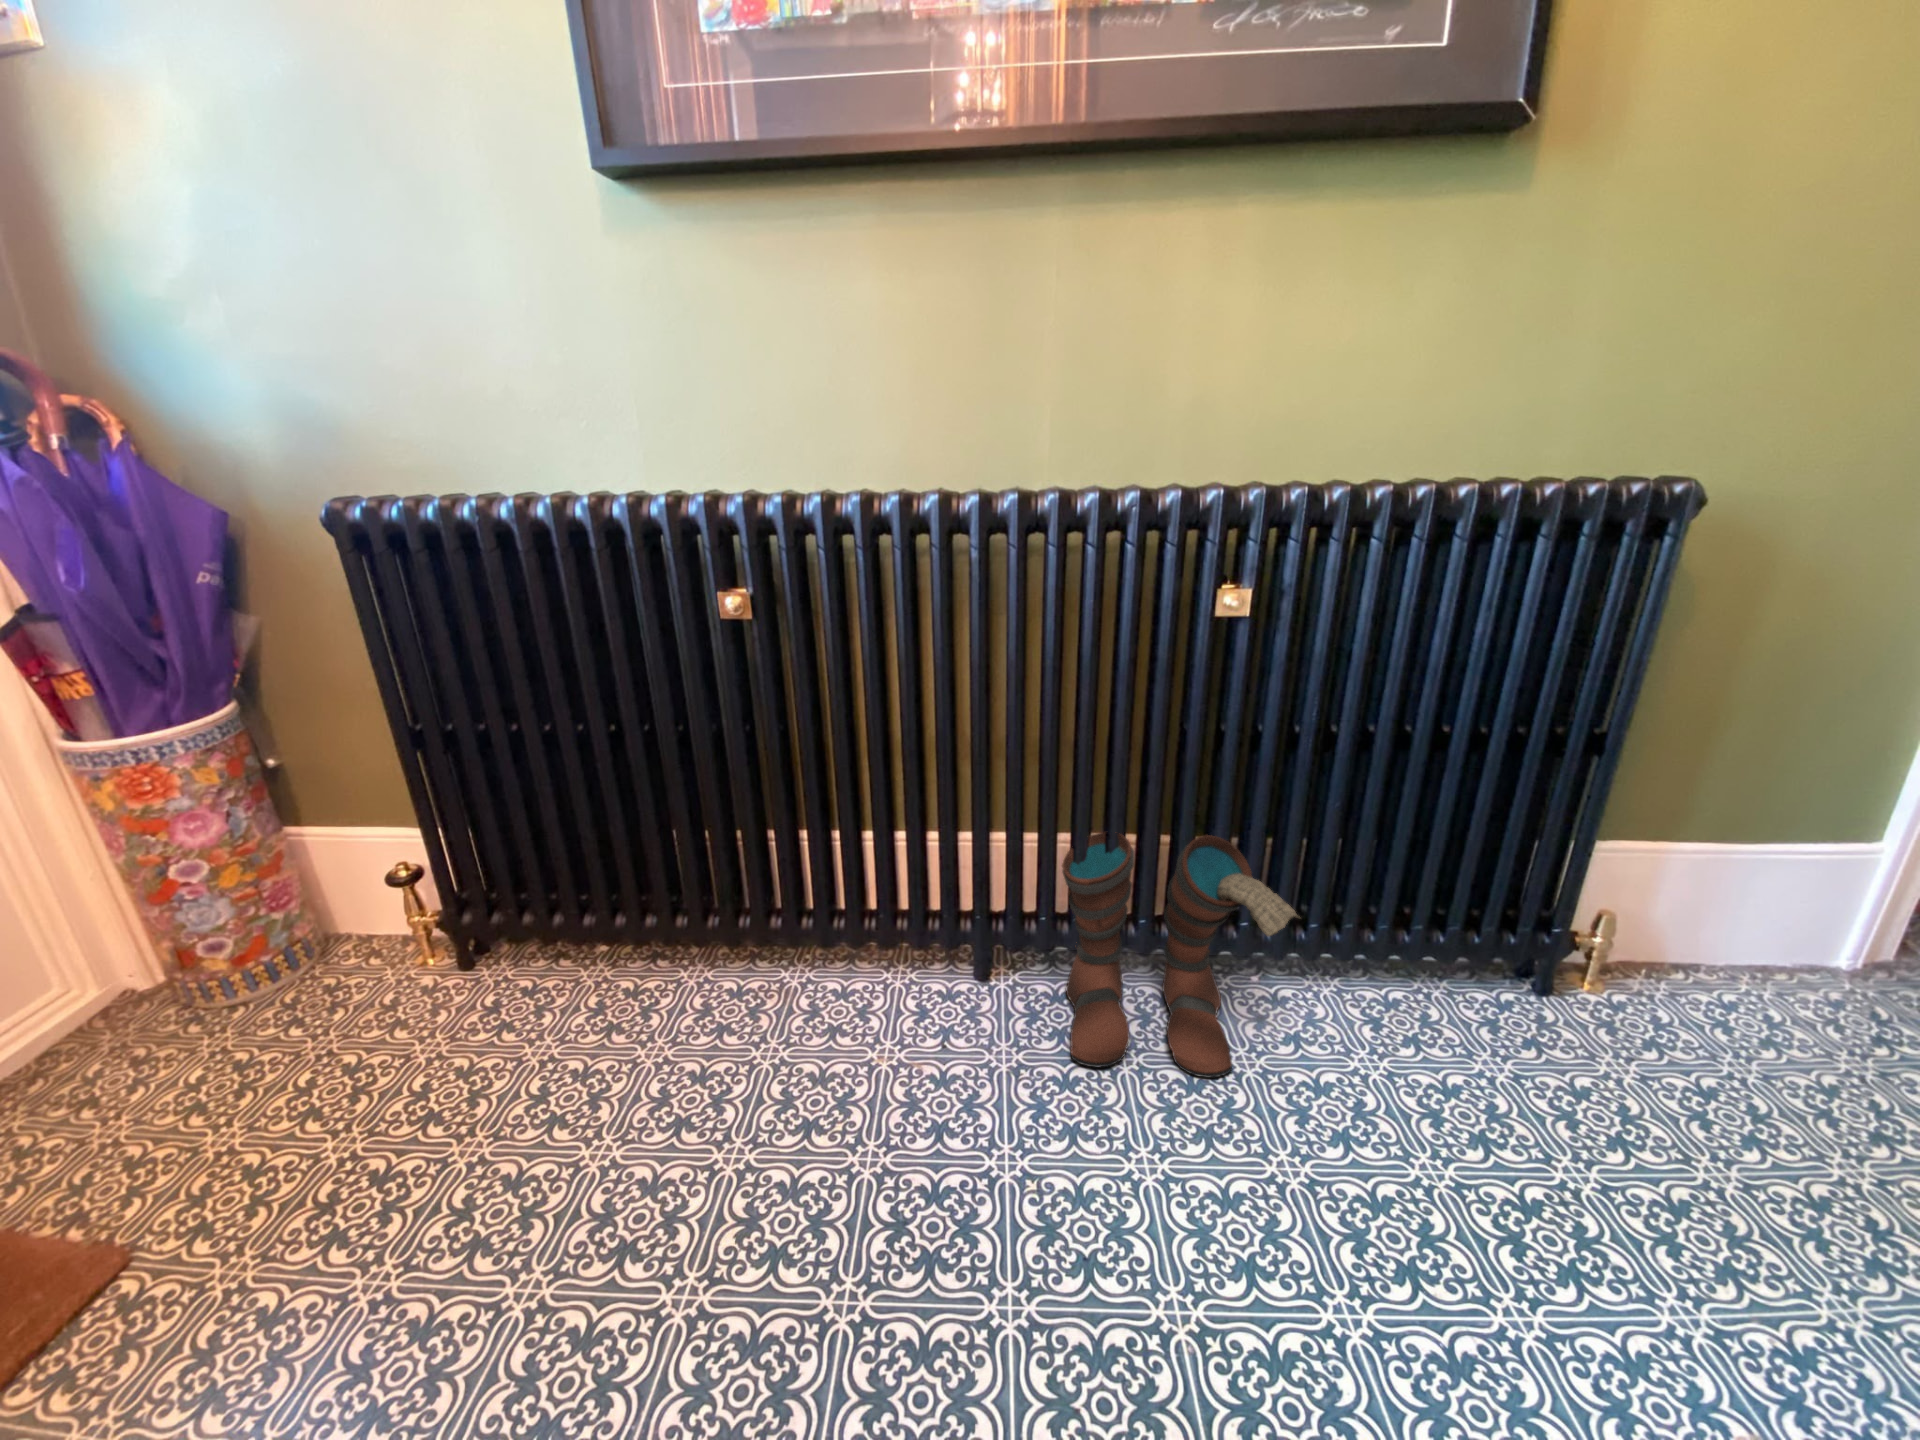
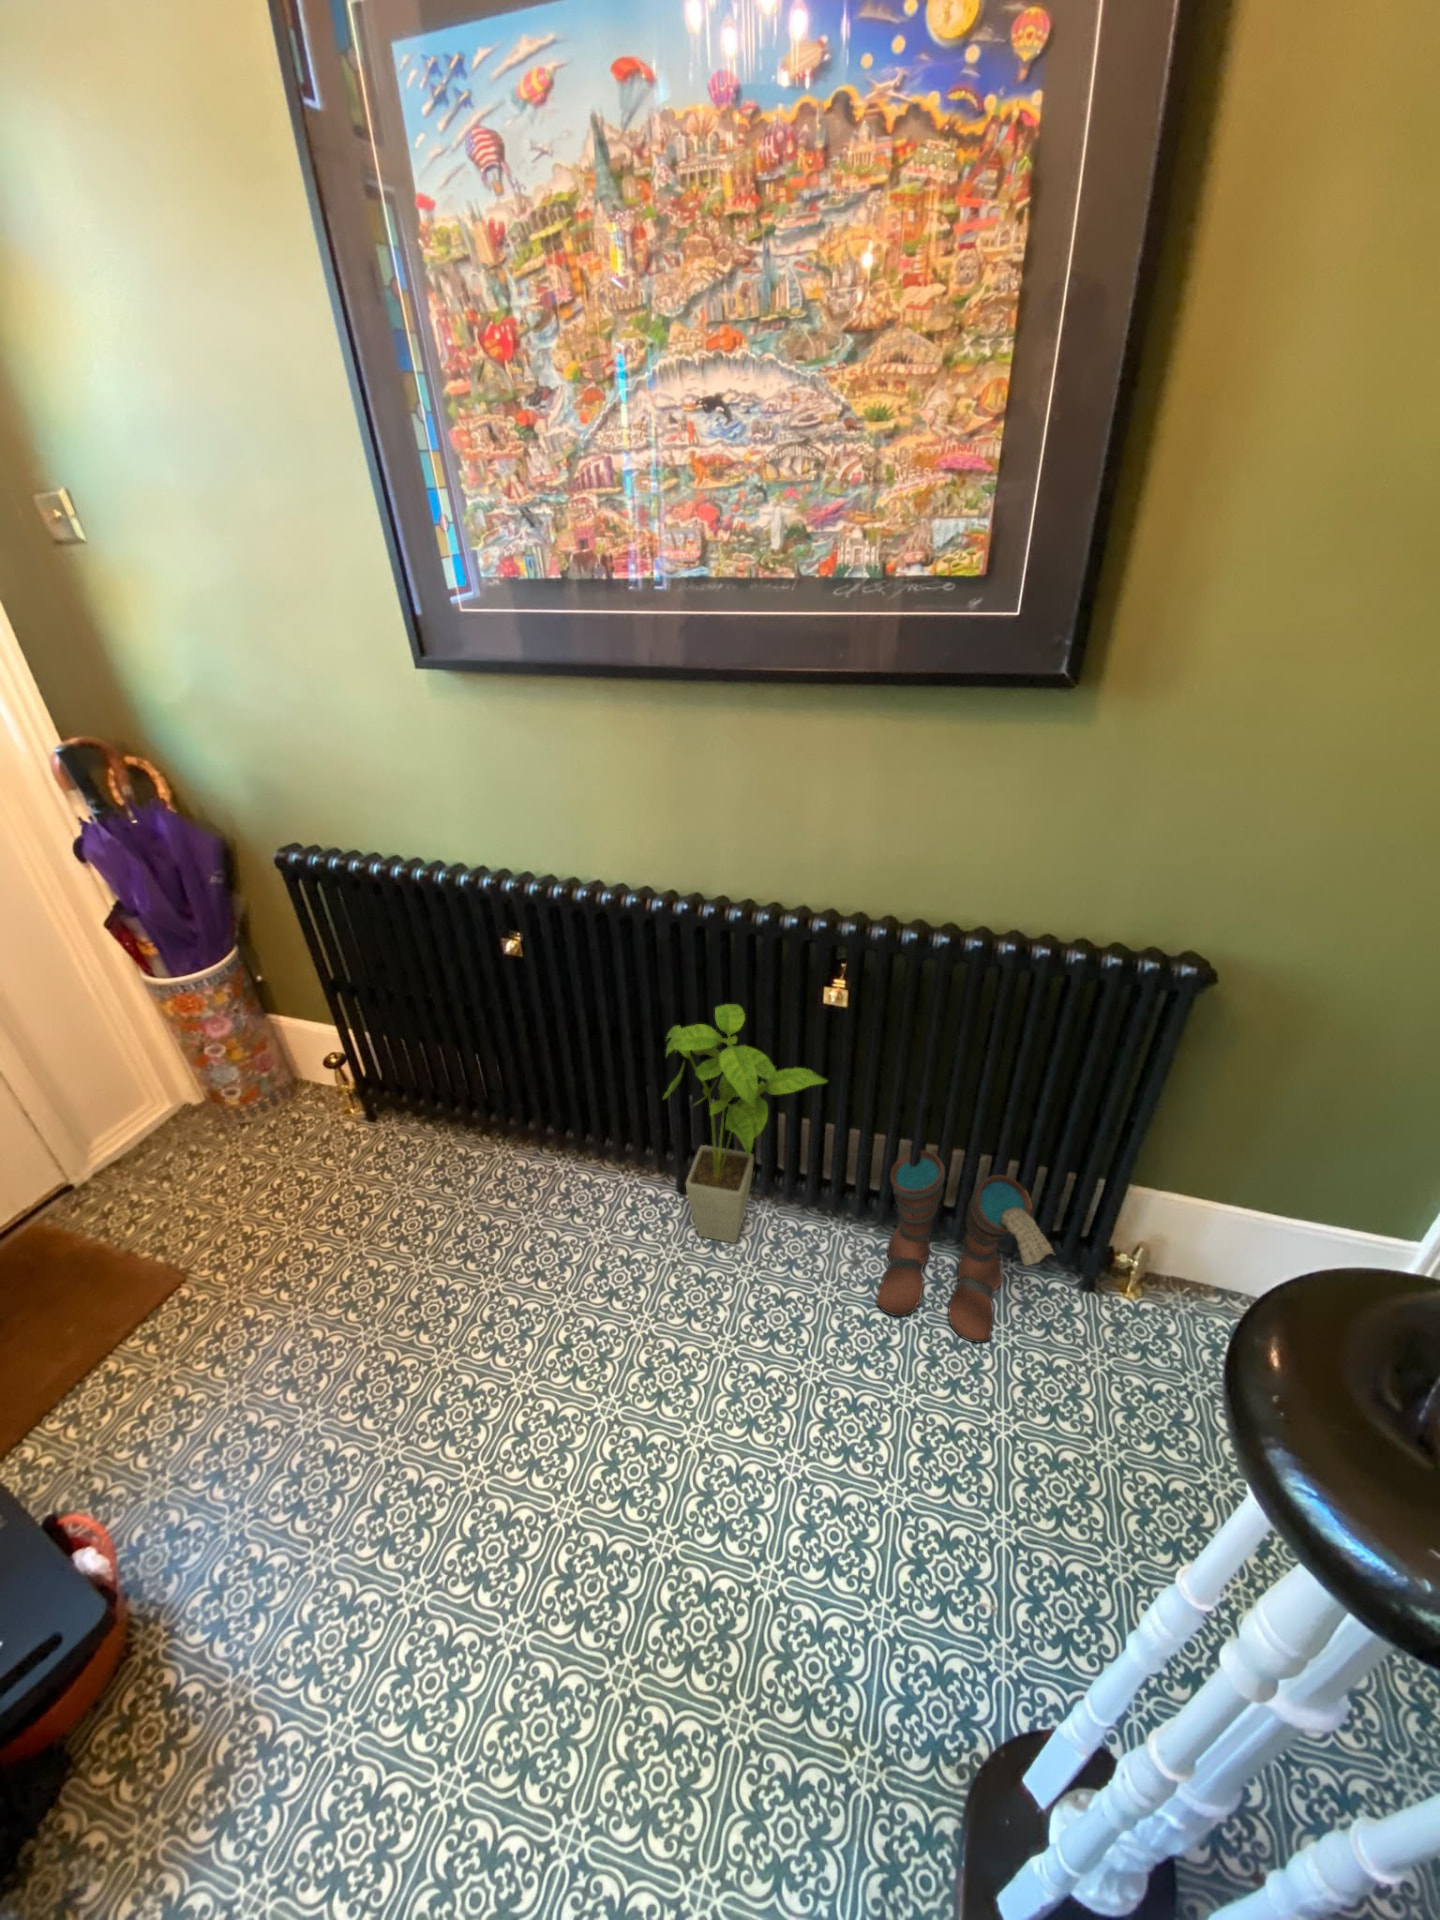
house plant: none [733,629,965,1025] -> present [663,1004,827,1243]

